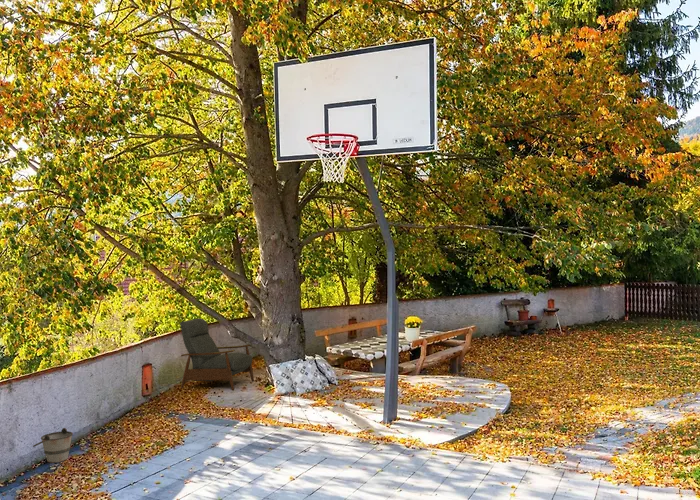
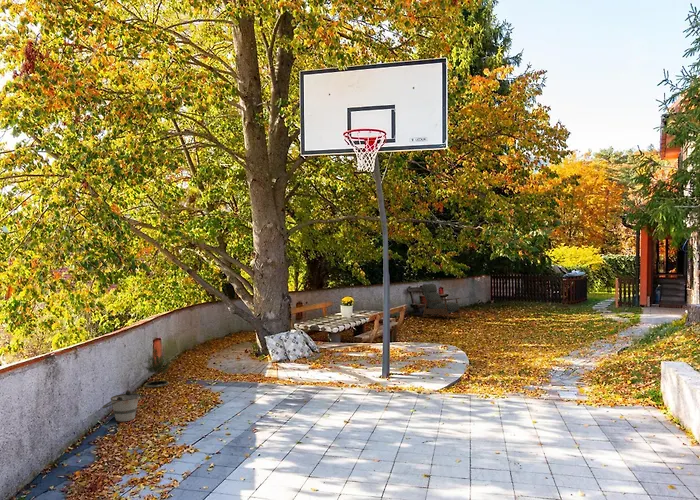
chair: present [180,318,254,390] -> present [422,284,460,320]
potted tree: none [114,374,146,421] -> present [145,349,169,387]

